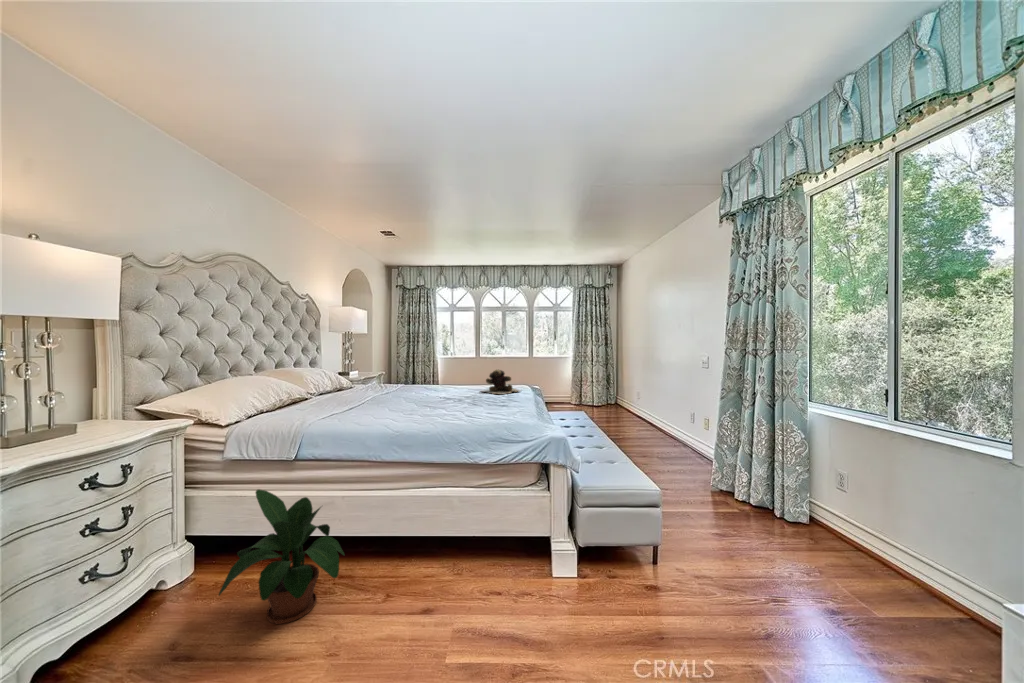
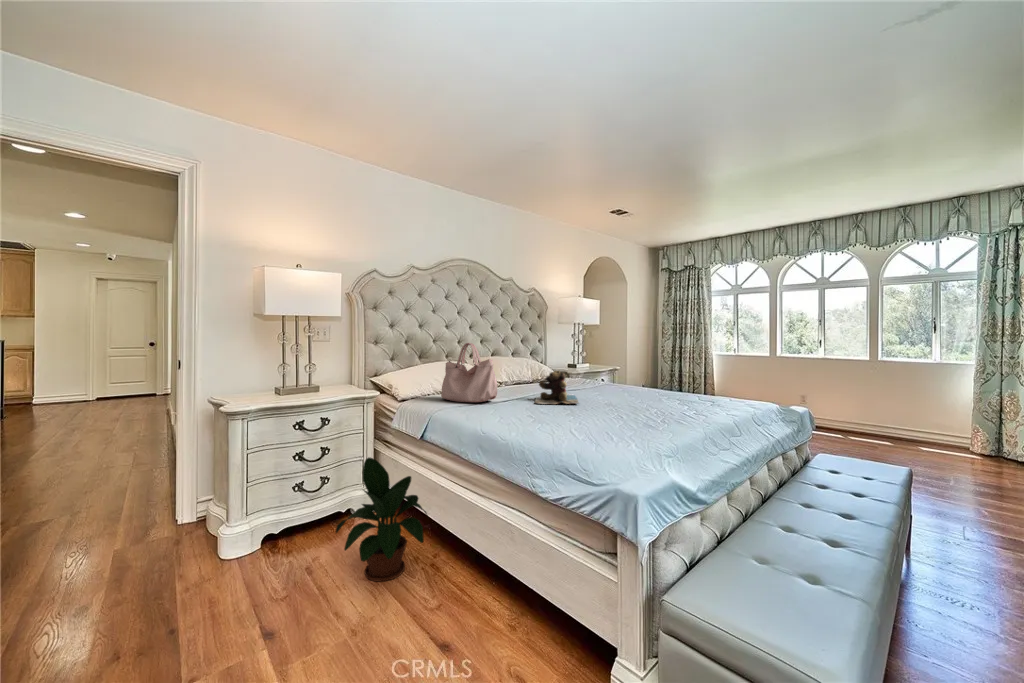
handbag: none [285,352,358,414] -> present [441,343,497,402]
teddy bear: present [482,370,520,394] -> present [535,371,579,404]

